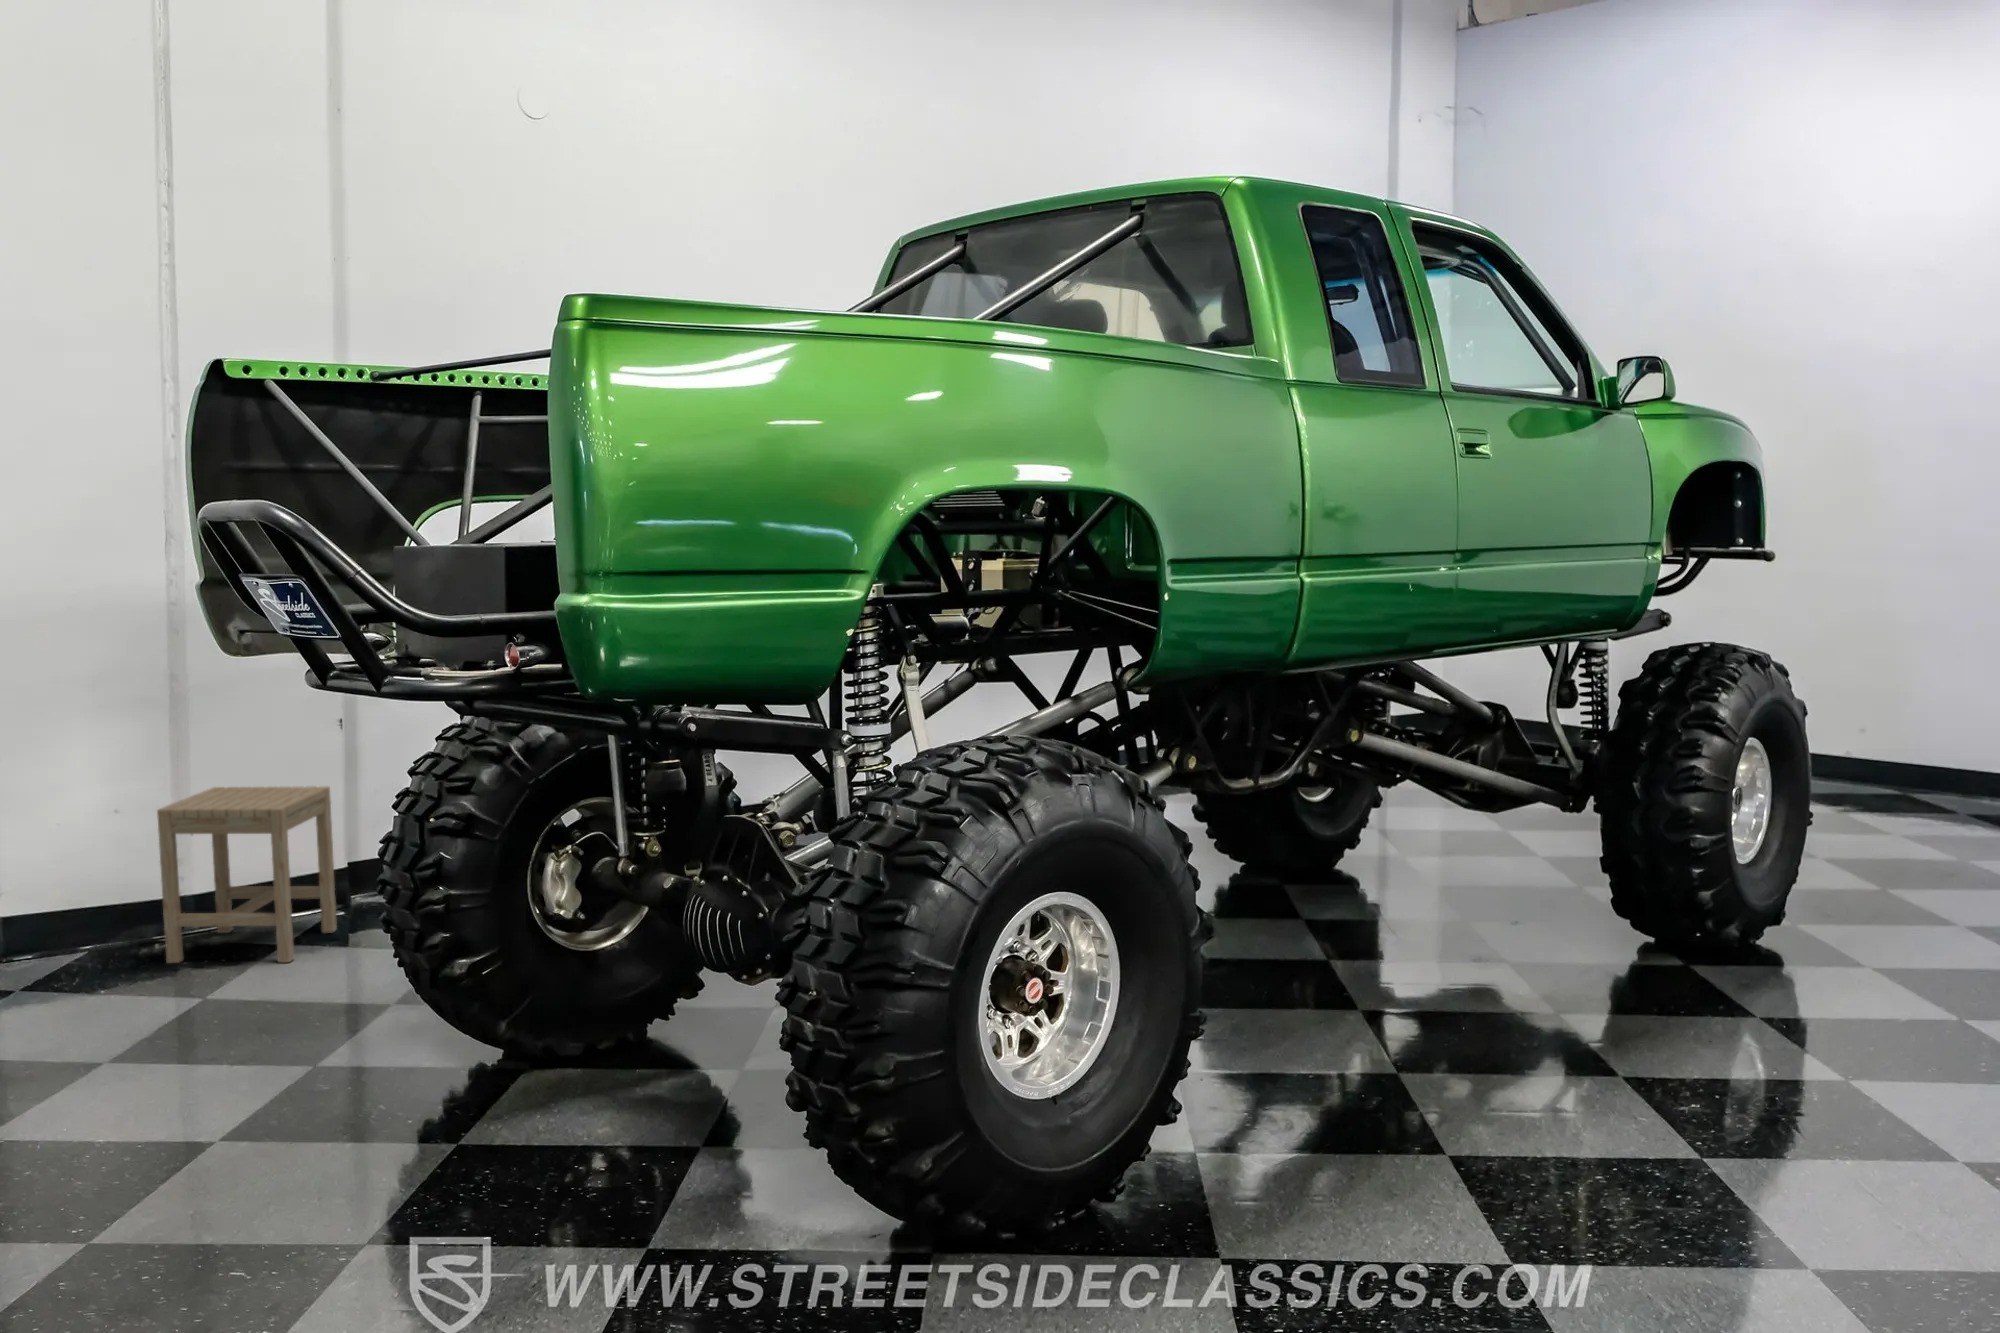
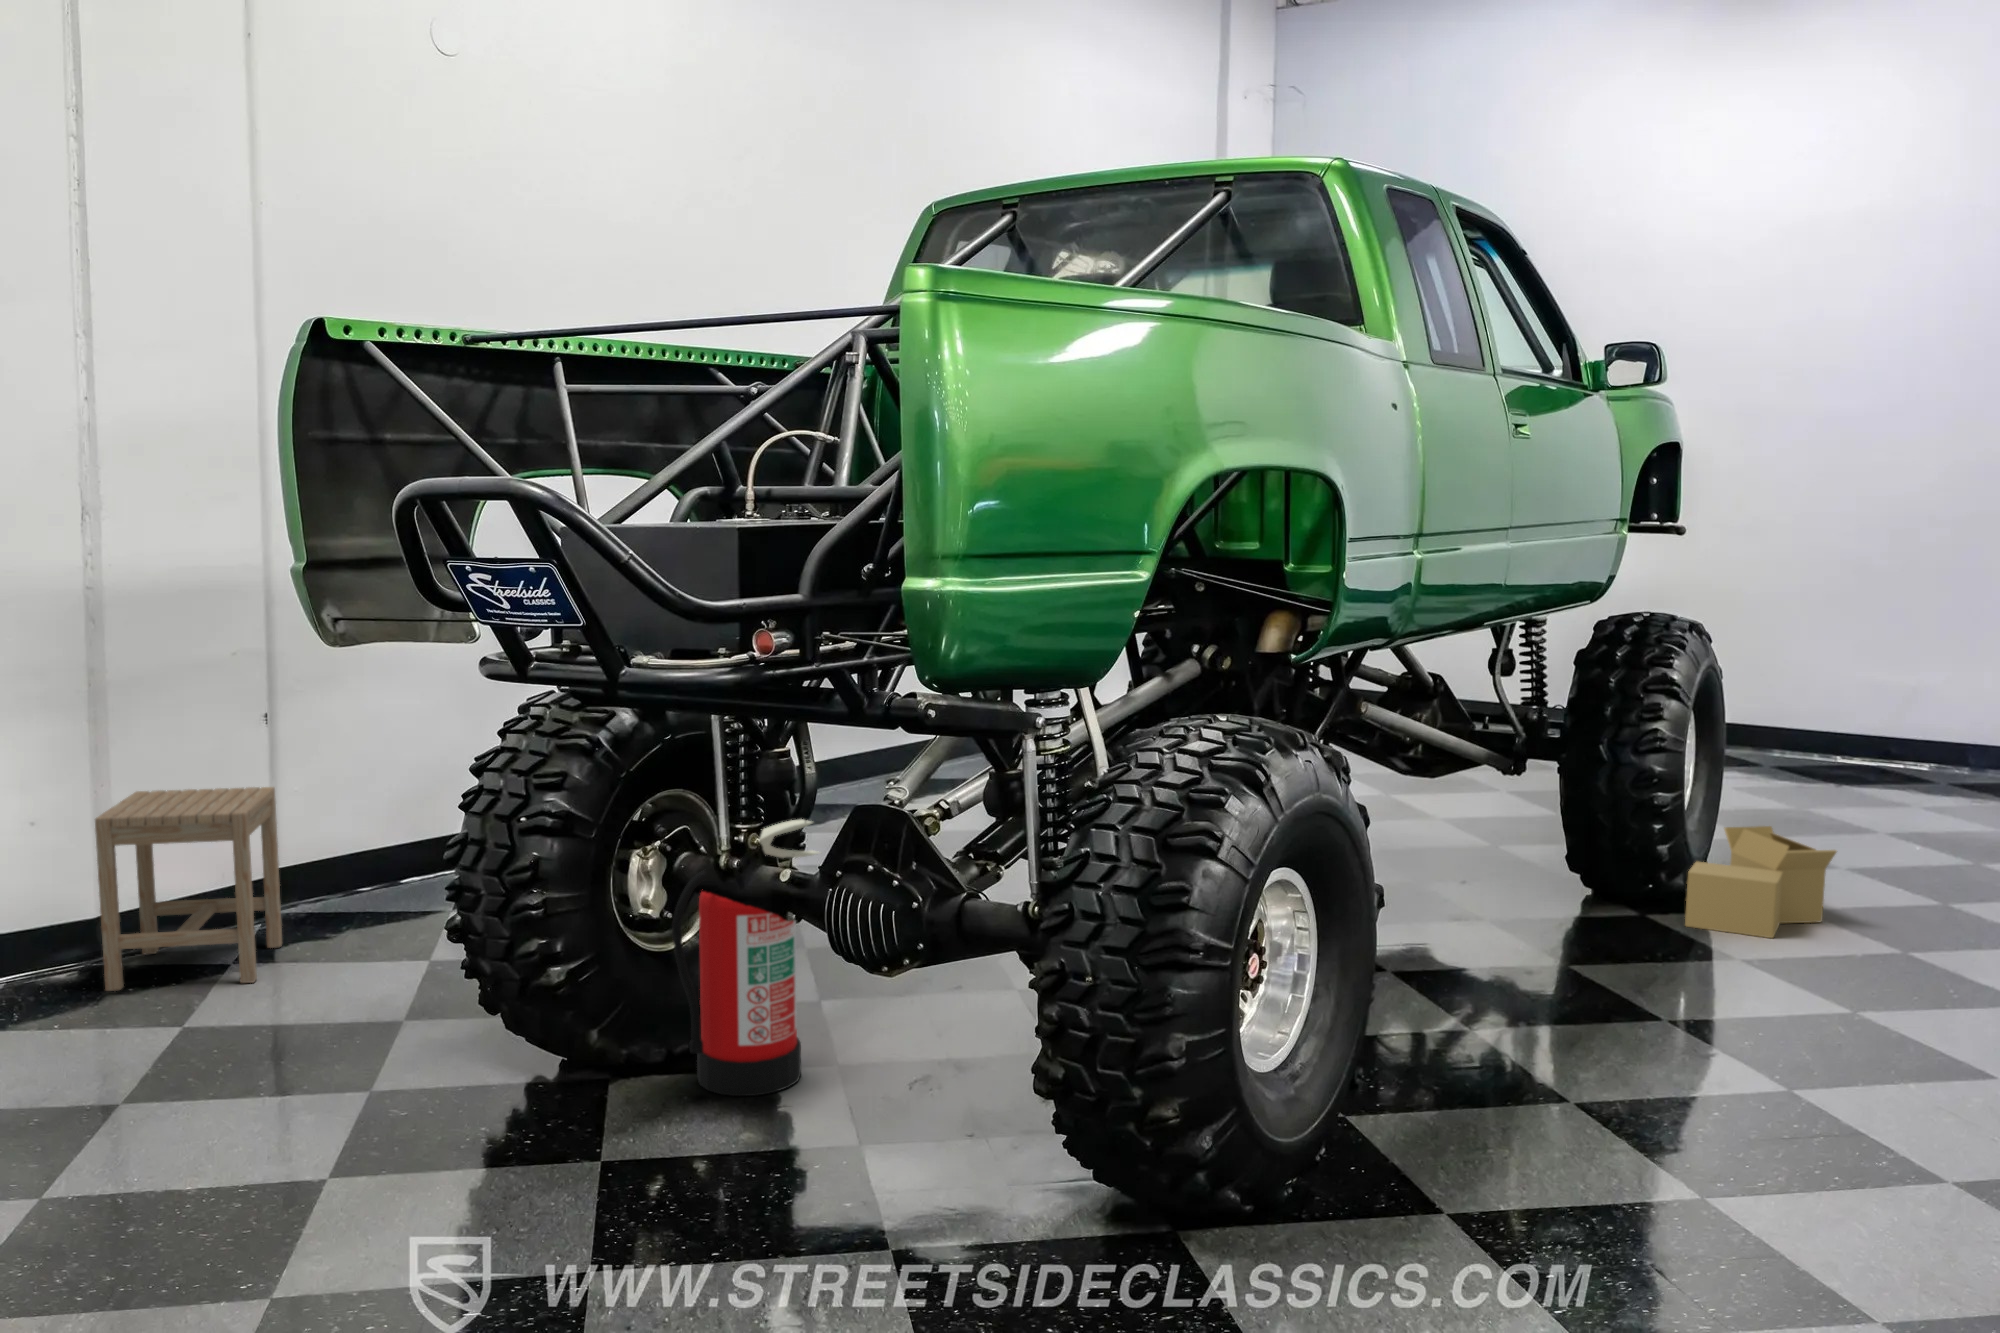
fire extinguisher: none [561,831,726,1090] -> present [672,819,819,1096]
cardboard box: none [1723,877,1902,1000] -> present [1685,826,1837,938]

